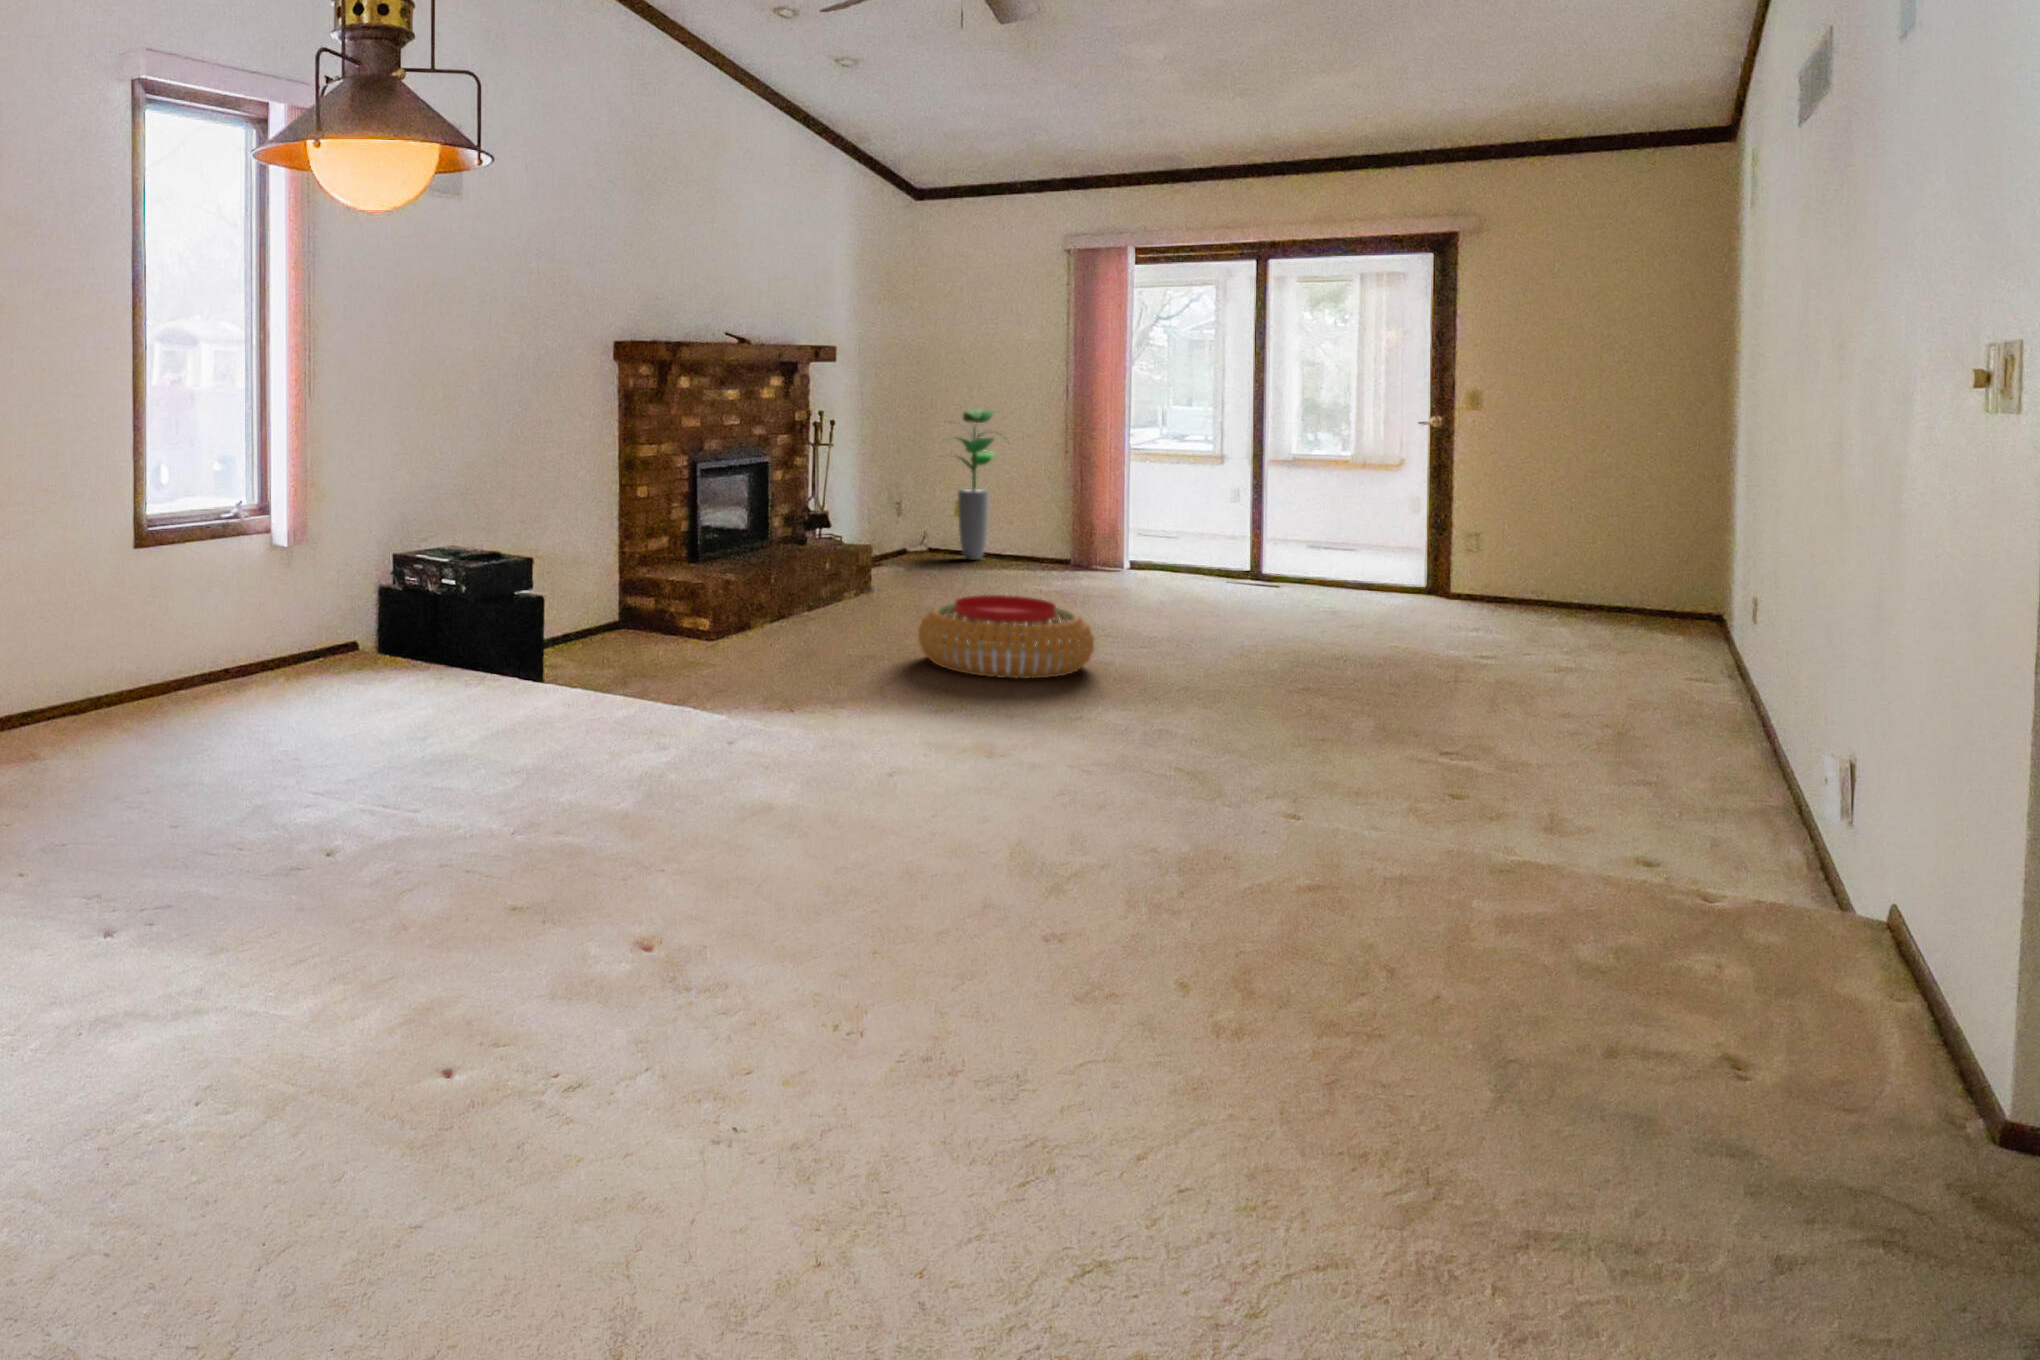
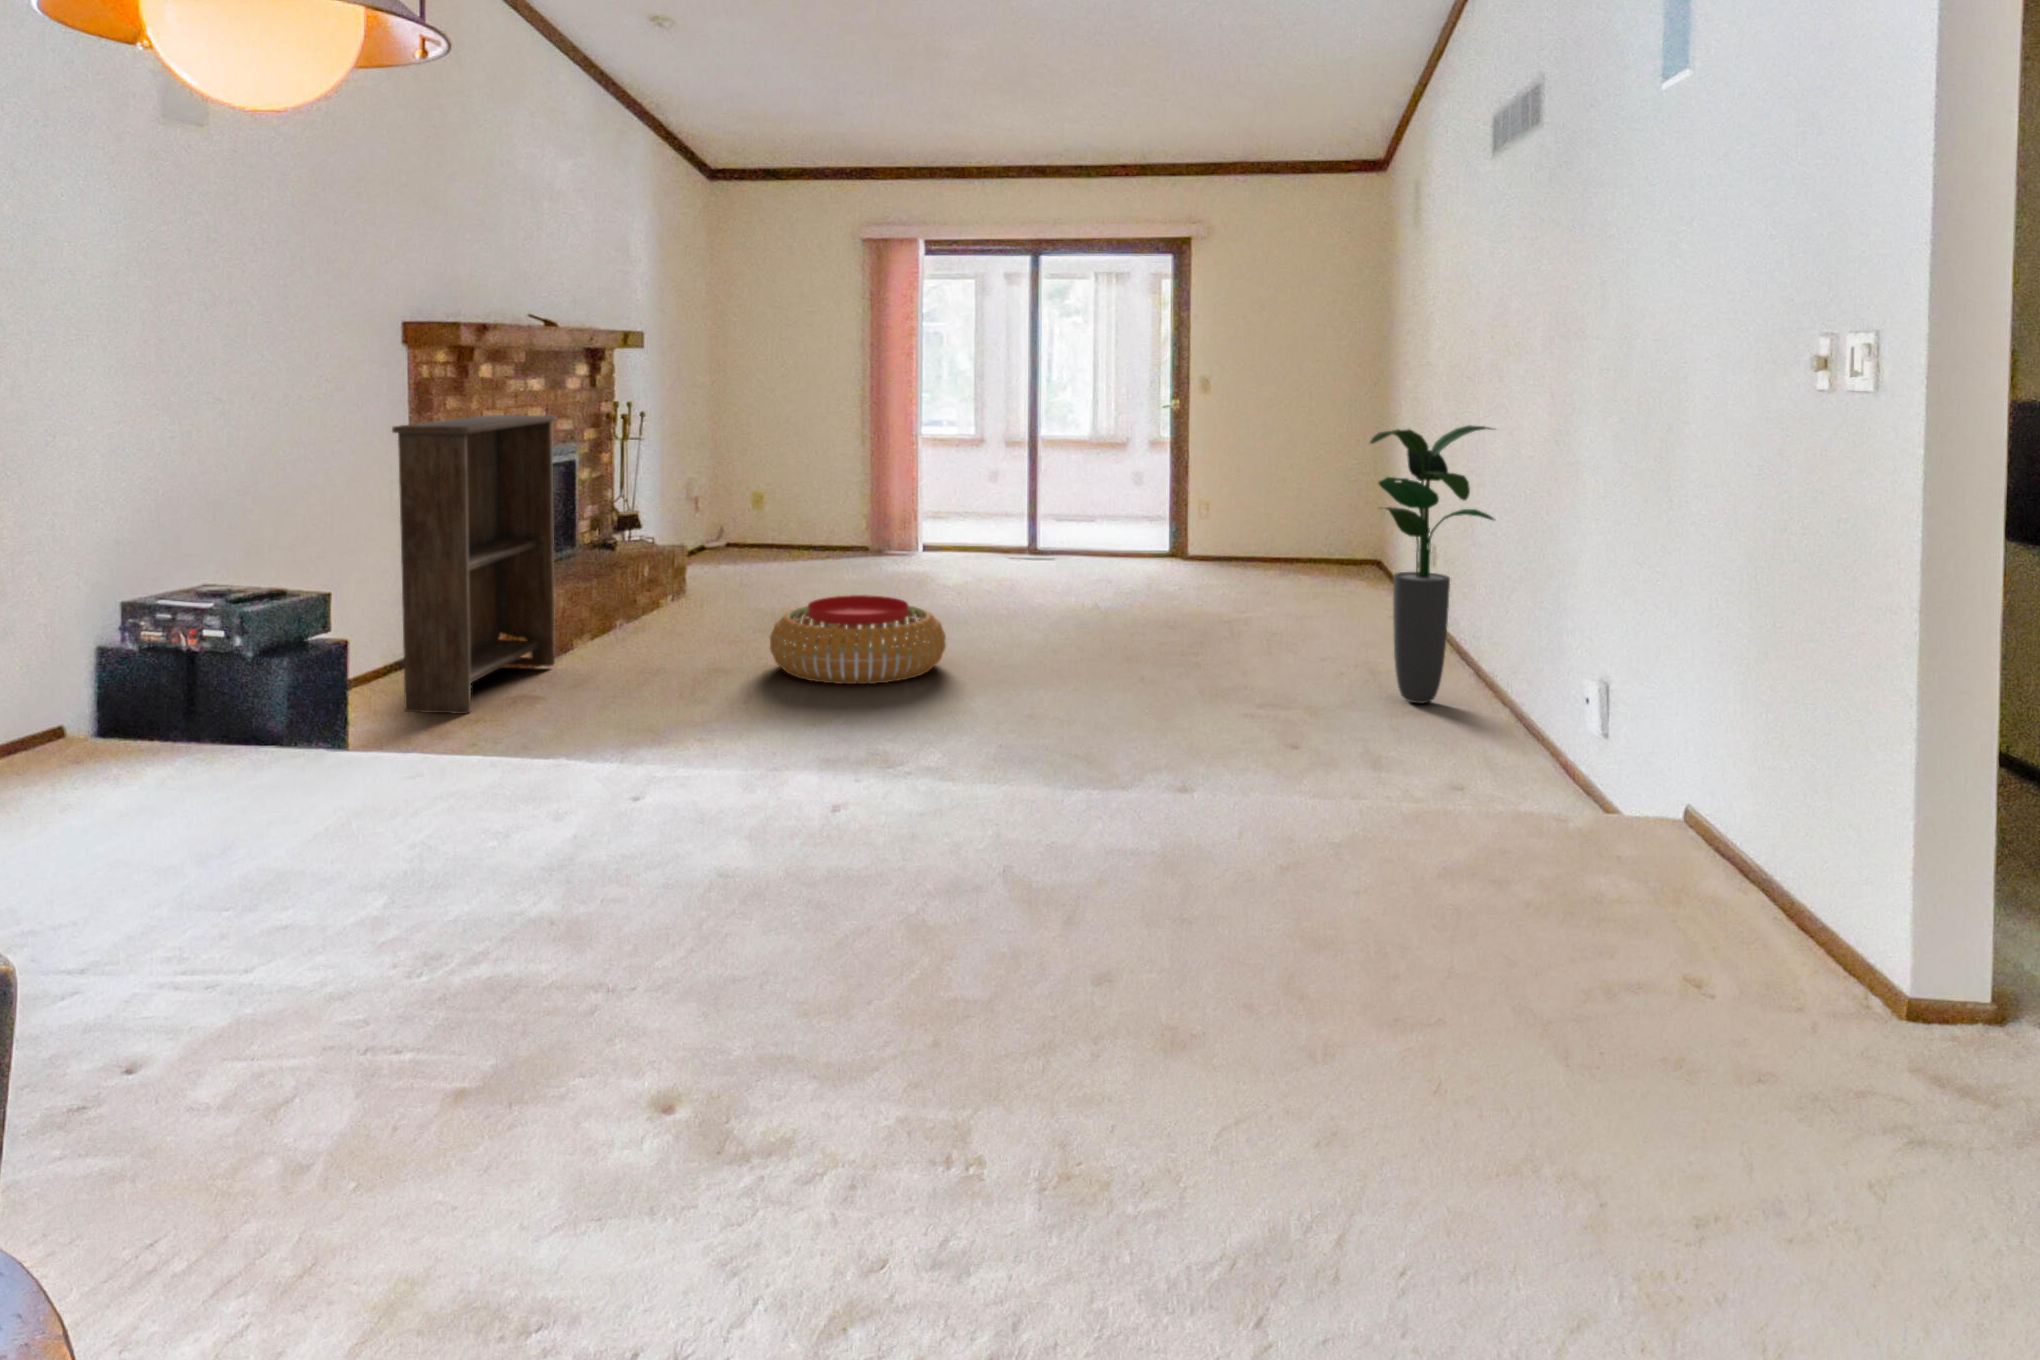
potted plant: present [942,409,994,560] -> present [1370,425,1494,703]
bookshelf: none [594,421,734,669] -> present [392,415,556,714]

